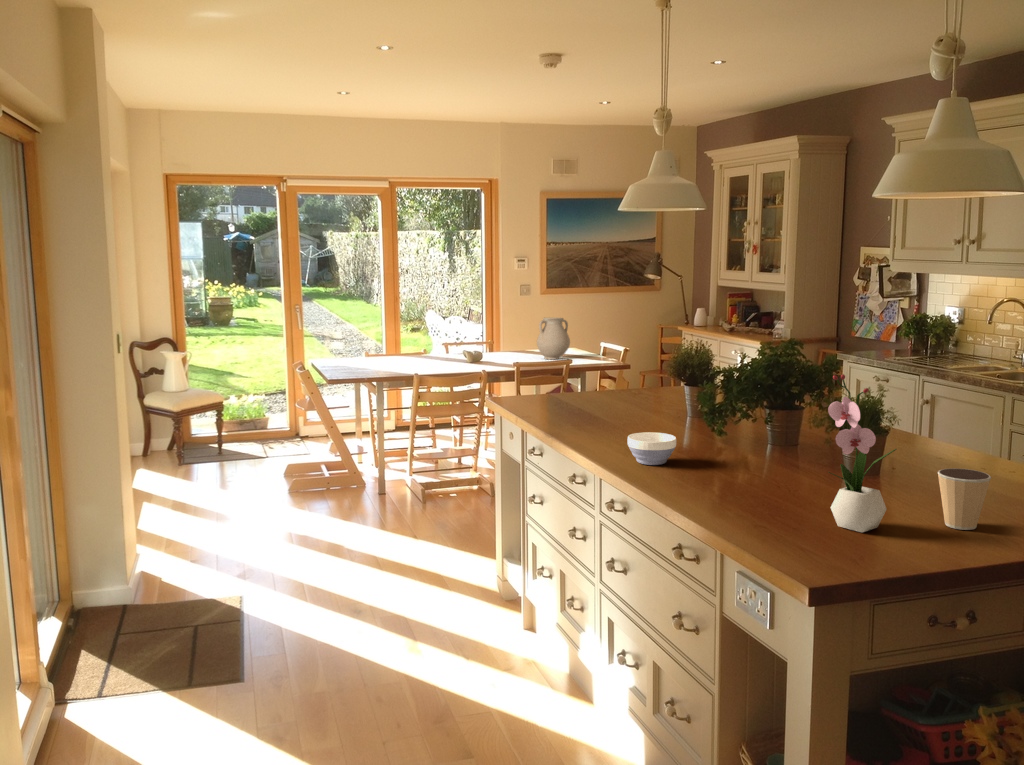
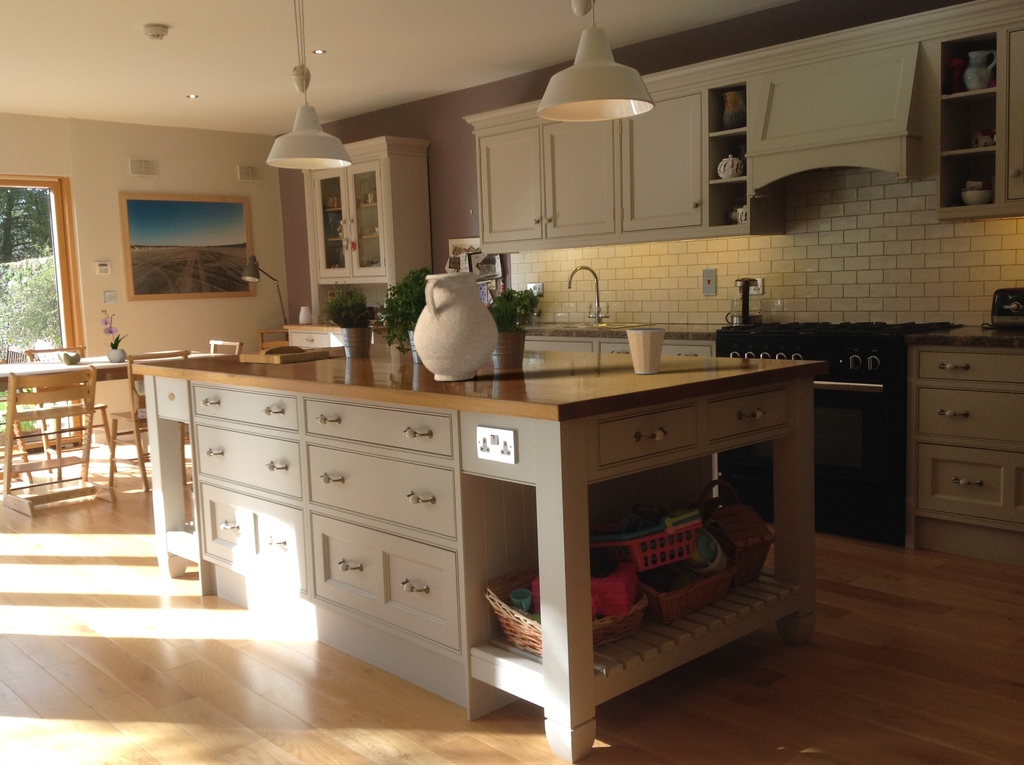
vase: present [537,318,570,360] -> present [414,272,498,381]
flower arrangement: present [828,374,896,533] -> present [101,310,127,363]
tray: none [573,396,659,418] -> present [239,346,329,364]
bowl: present [627,432,676,465] -> none [335,349,382,377]

